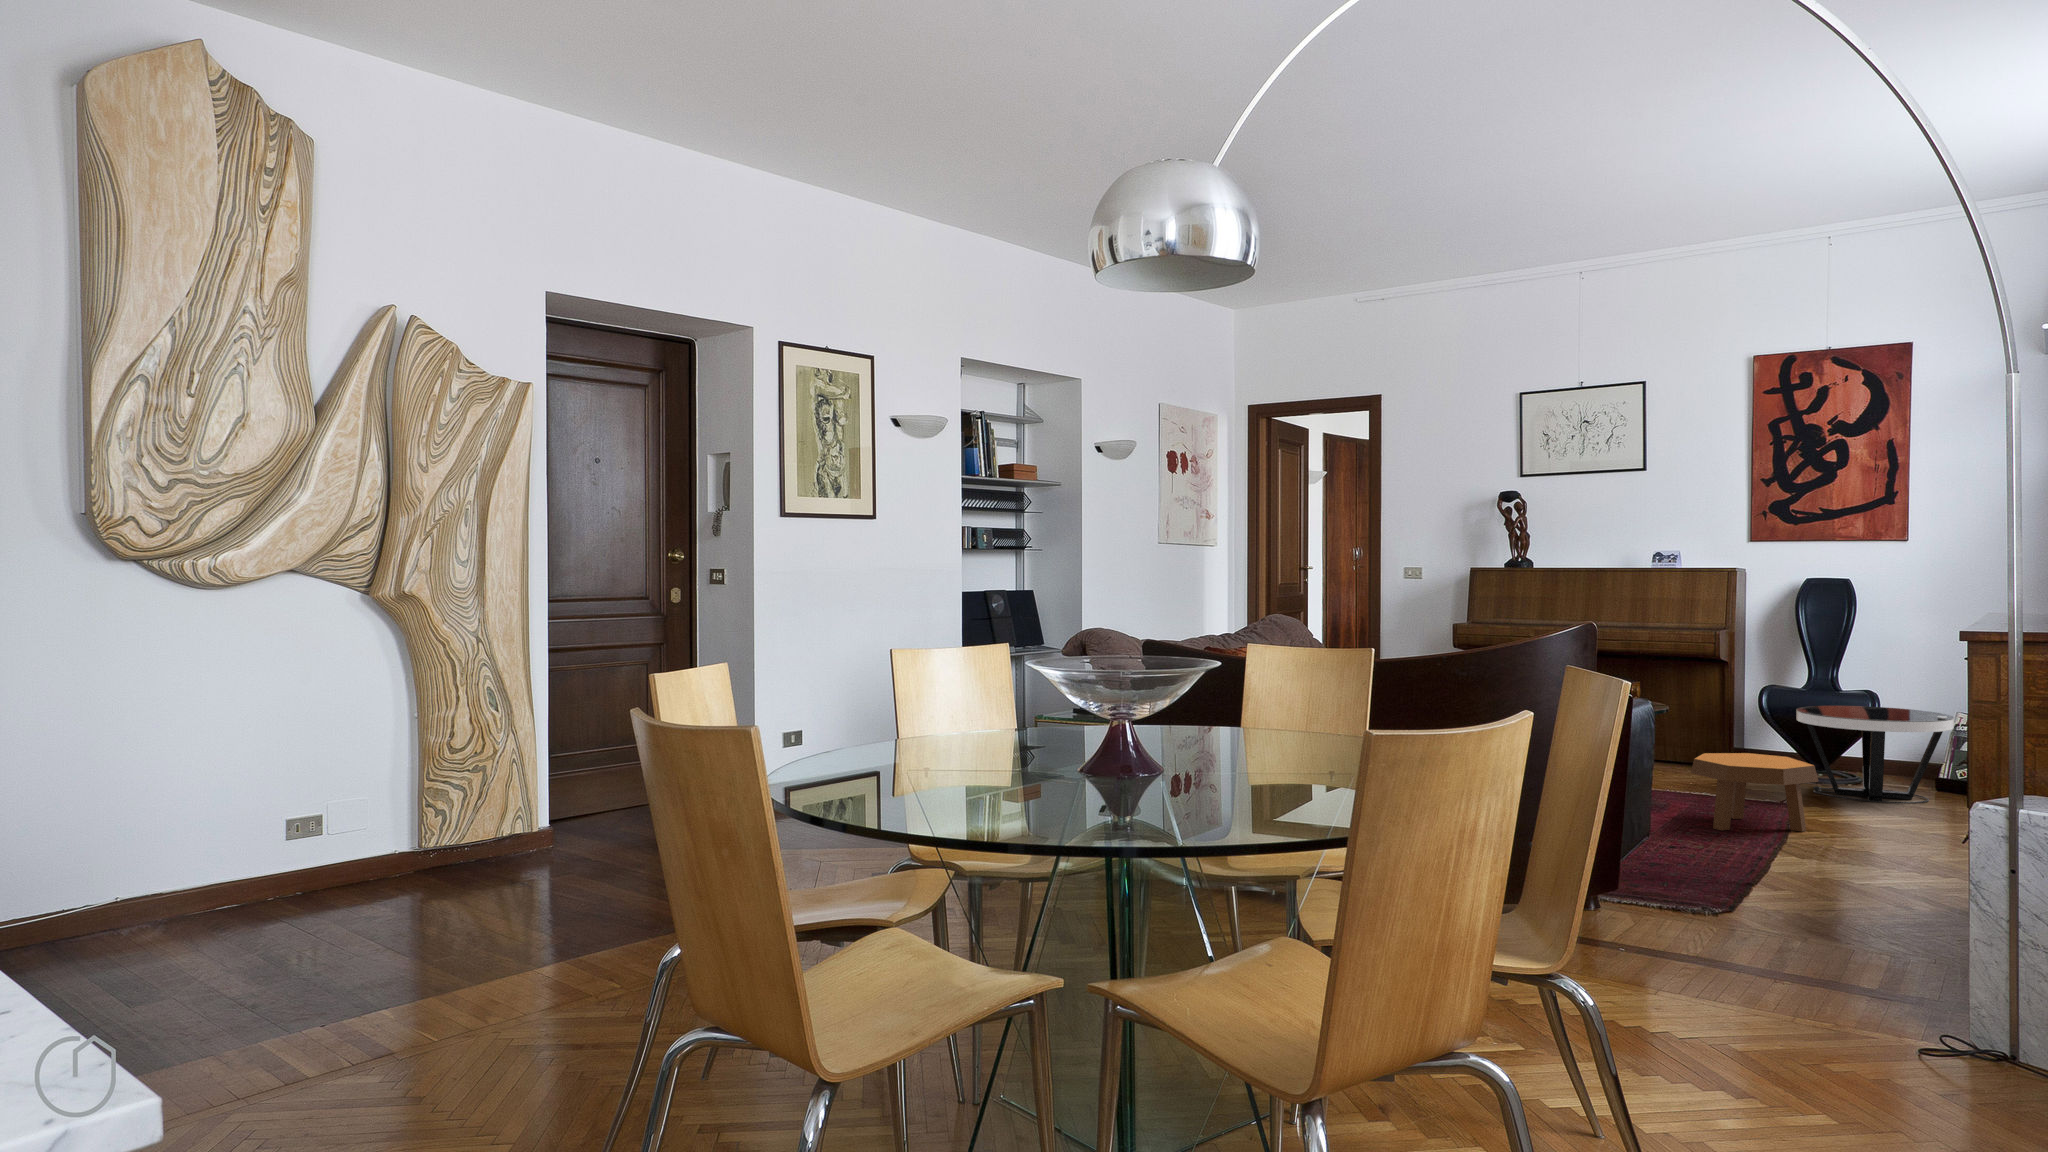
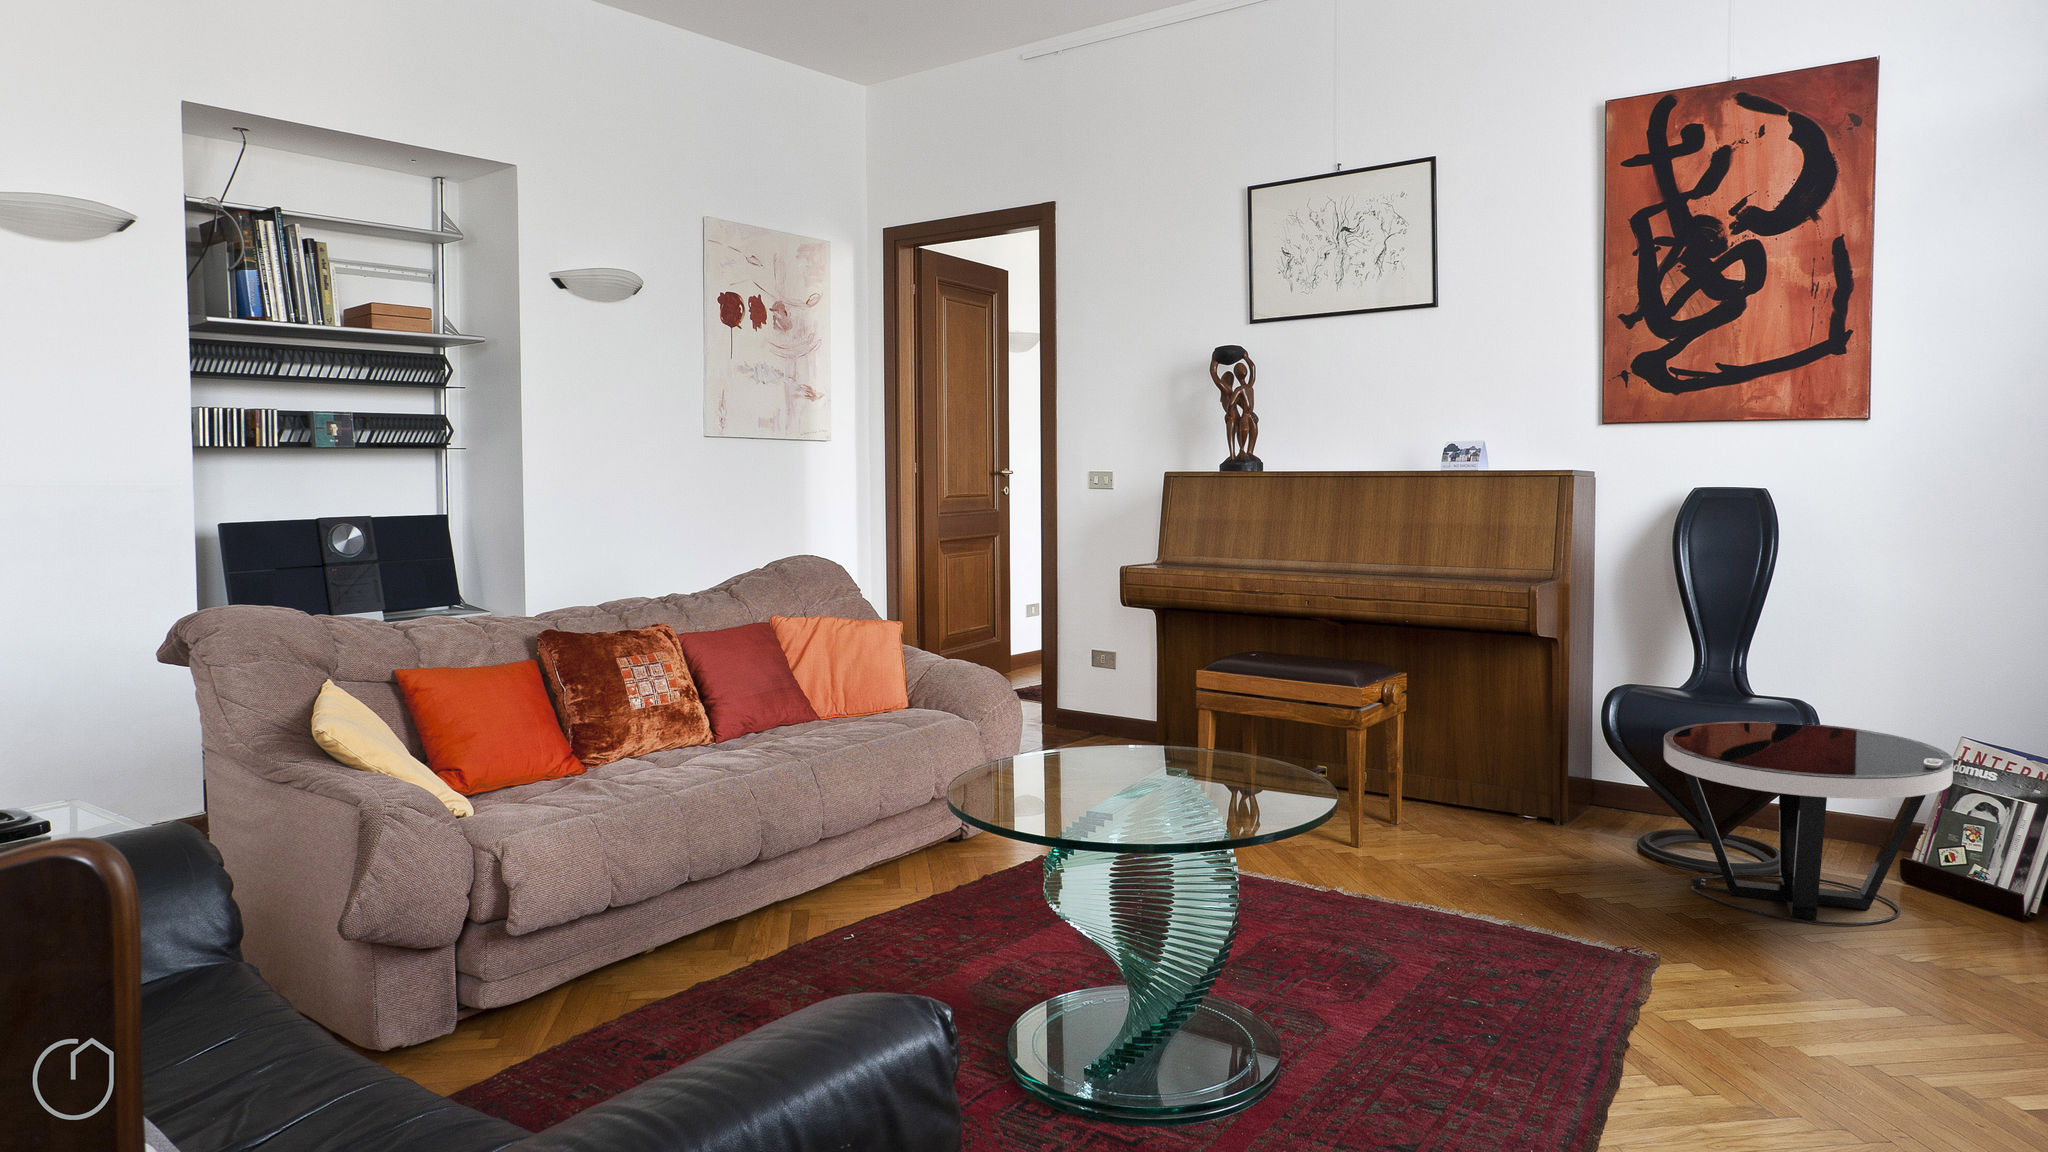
footstool: present [1691,753,1818,832] -> none [1436,865,1696,1065]

